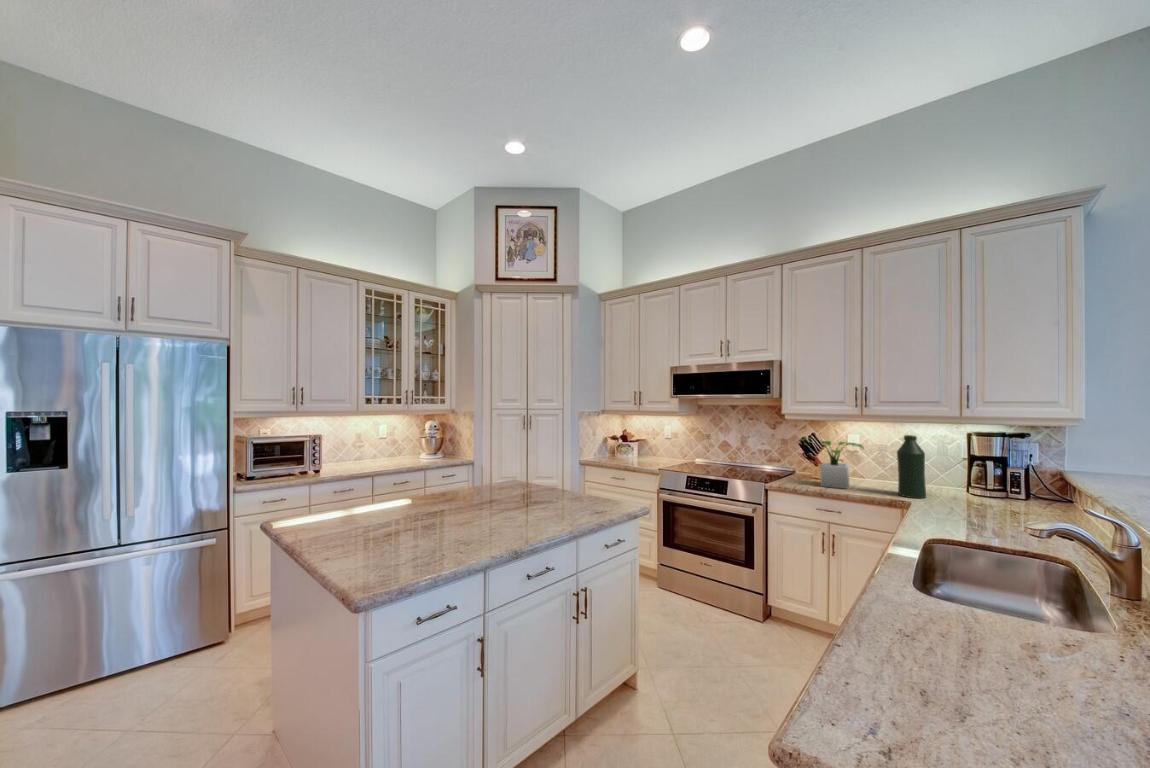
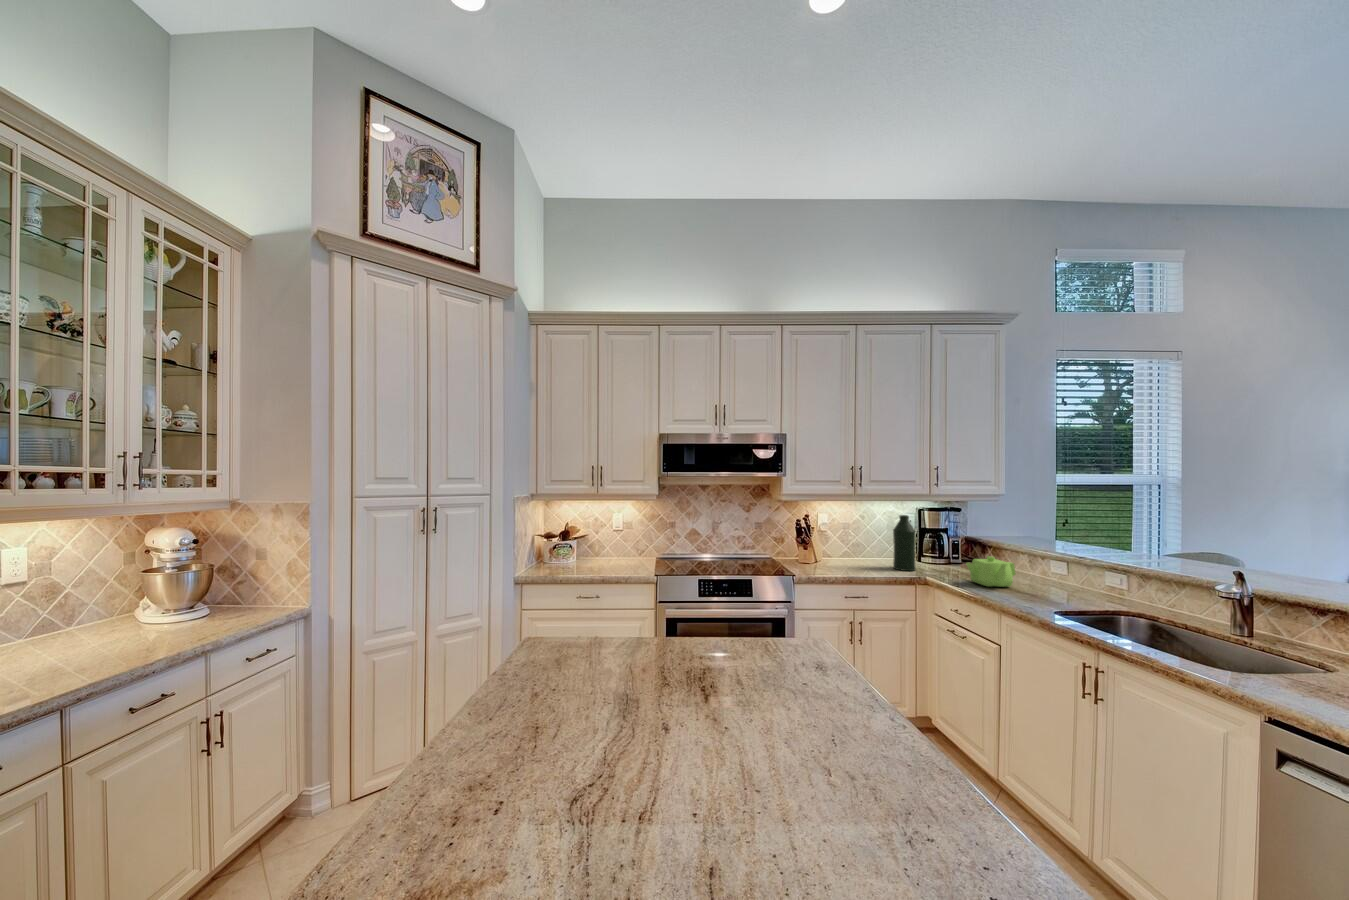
potted plant: present [799,438,864,489] -> none [816,521,872,570]
teapot: none [934,486,1011,524] -> present [966,556,1016,587]

